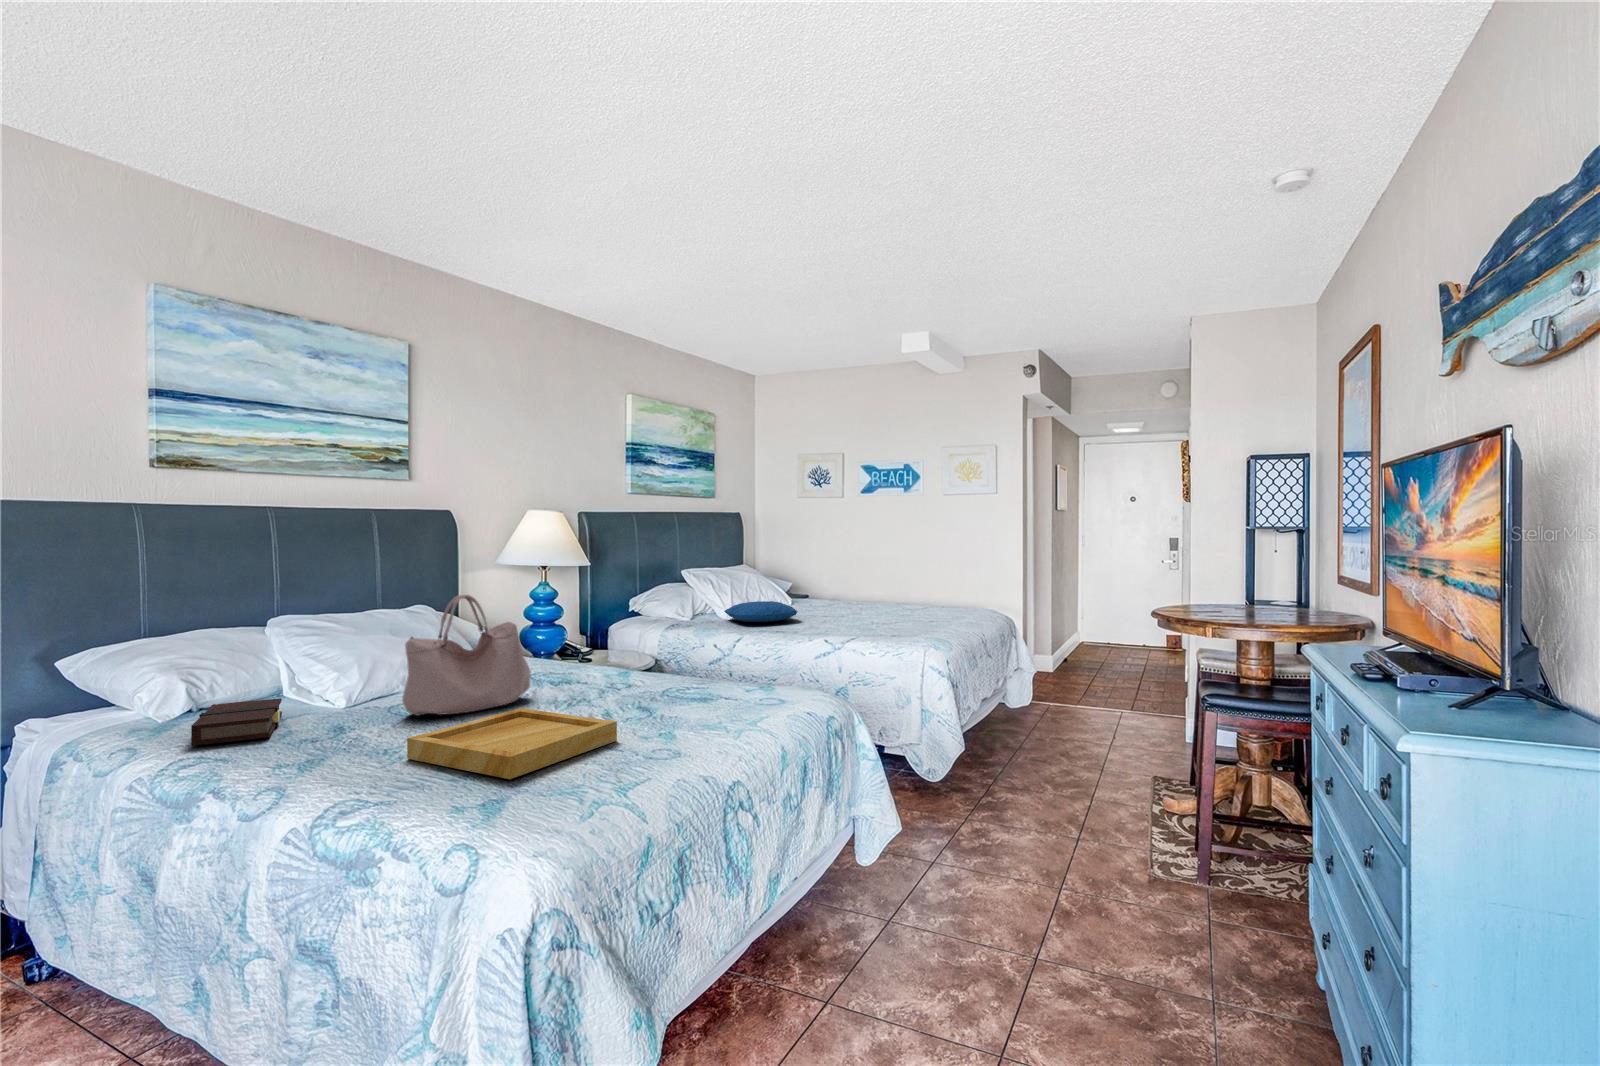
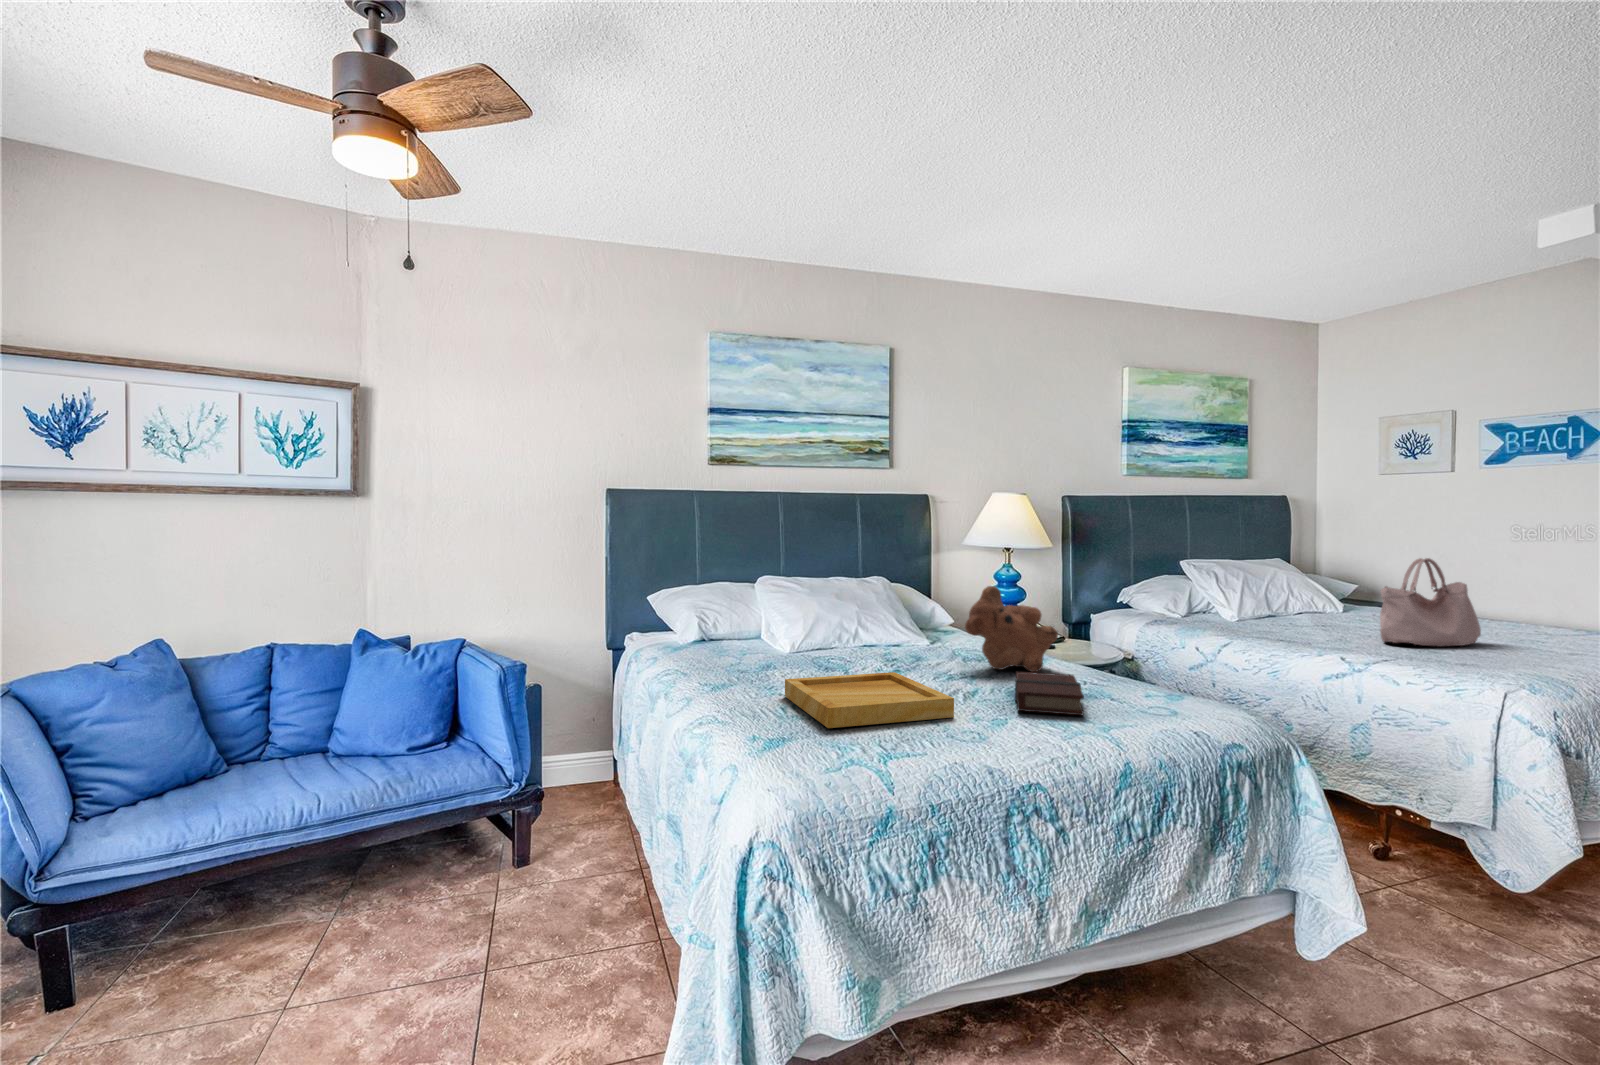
handbag: present [402,595,531,716] -> present [1380,558,1481,647]
pillow: present [724,601,798,622] -> none [1229,603,1331,628]
teddy bear: none [570,607,652,689] -> present [965,586,1058,672]
book: present [191,698,282,746] -> present [1015,672,1084,715]

